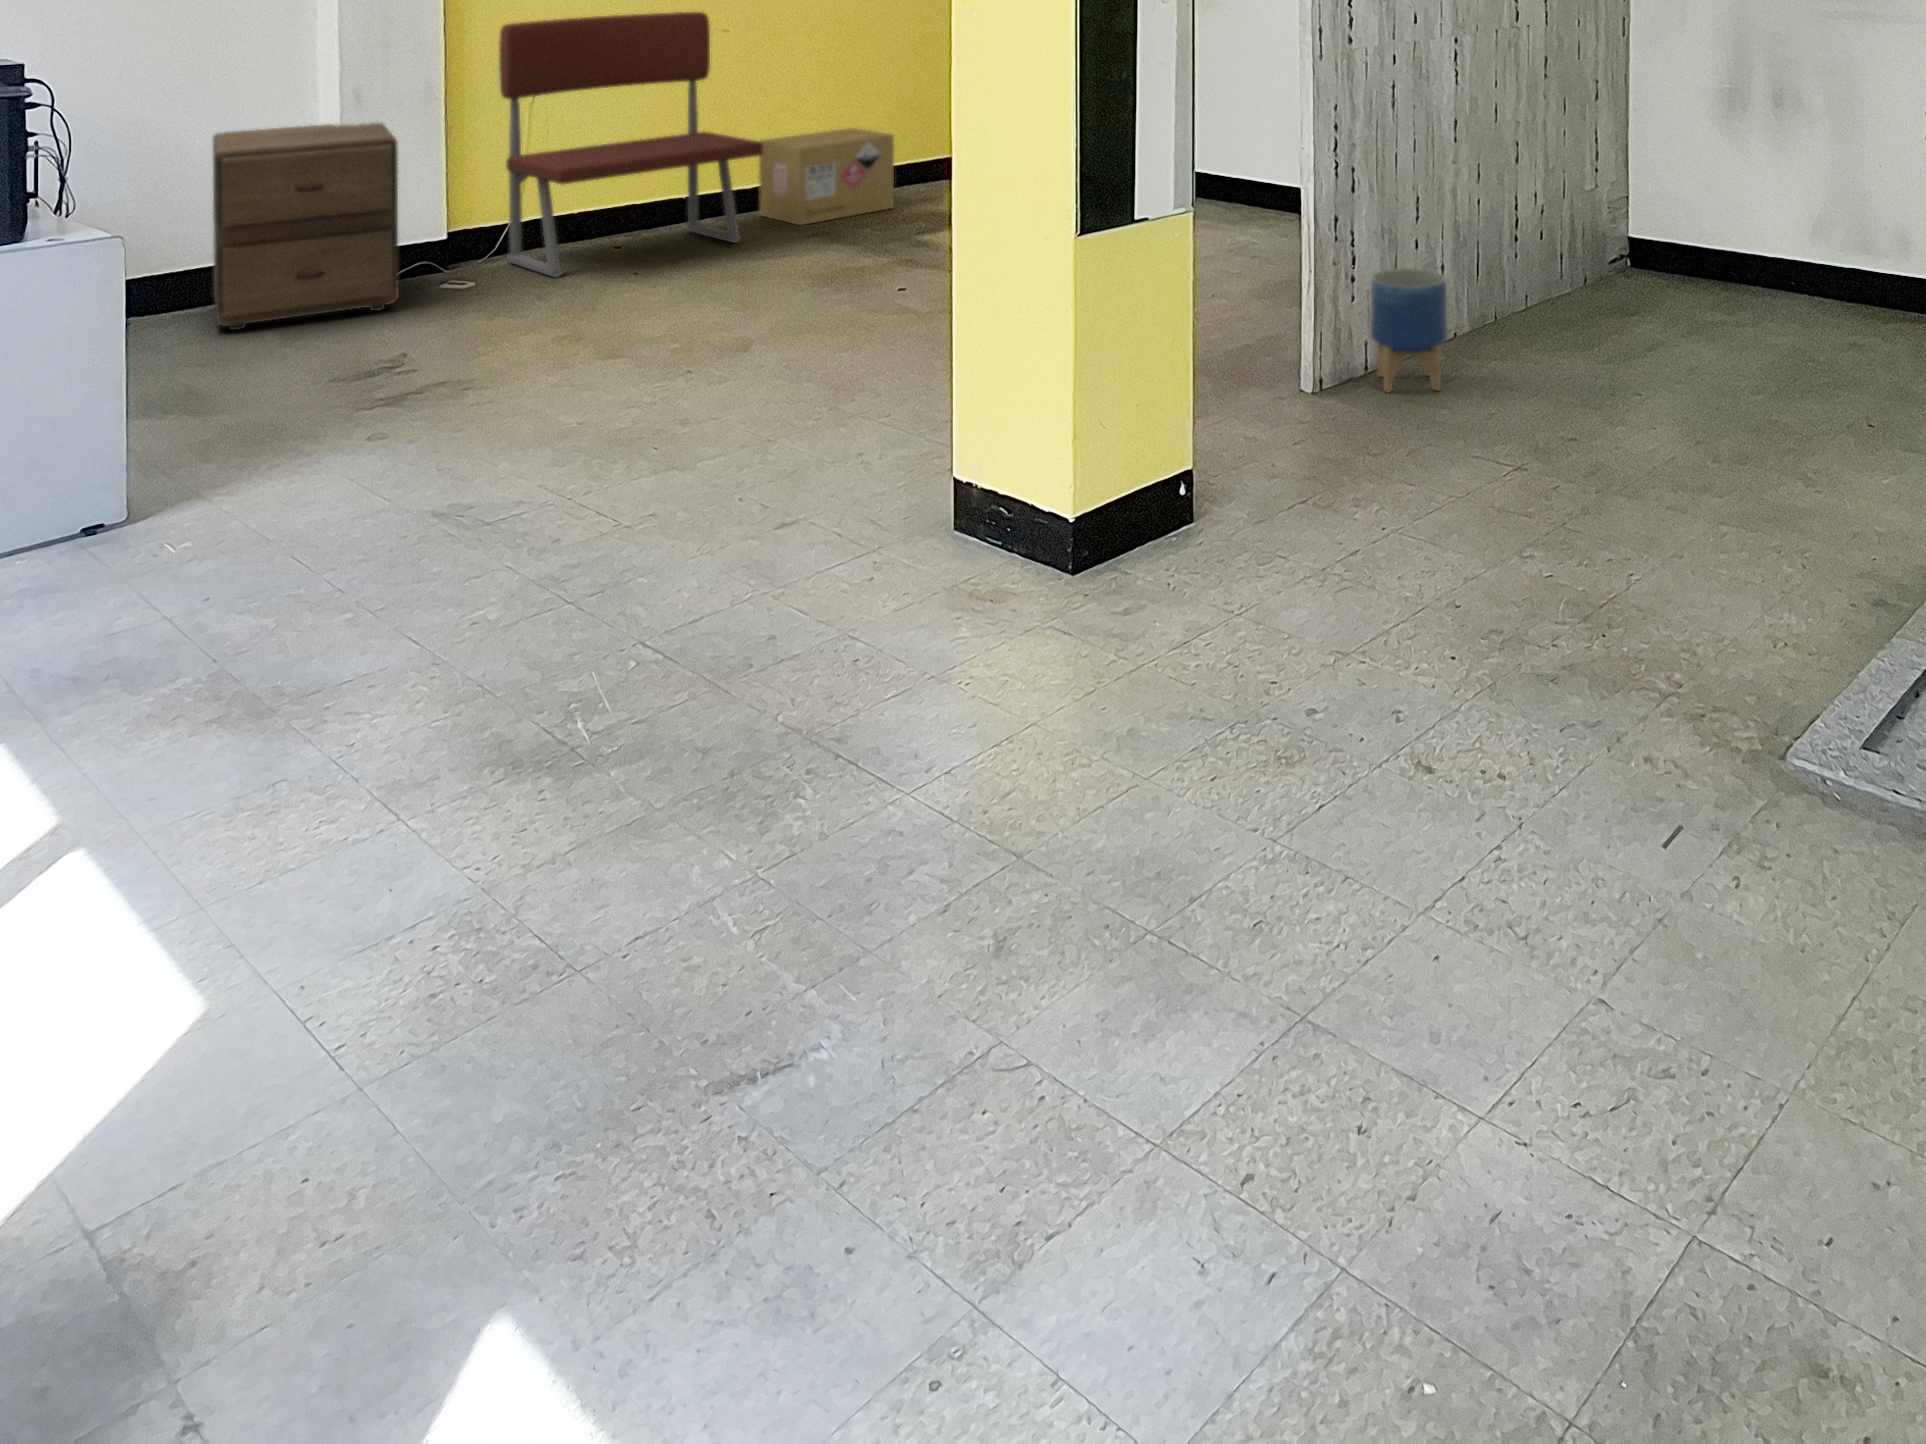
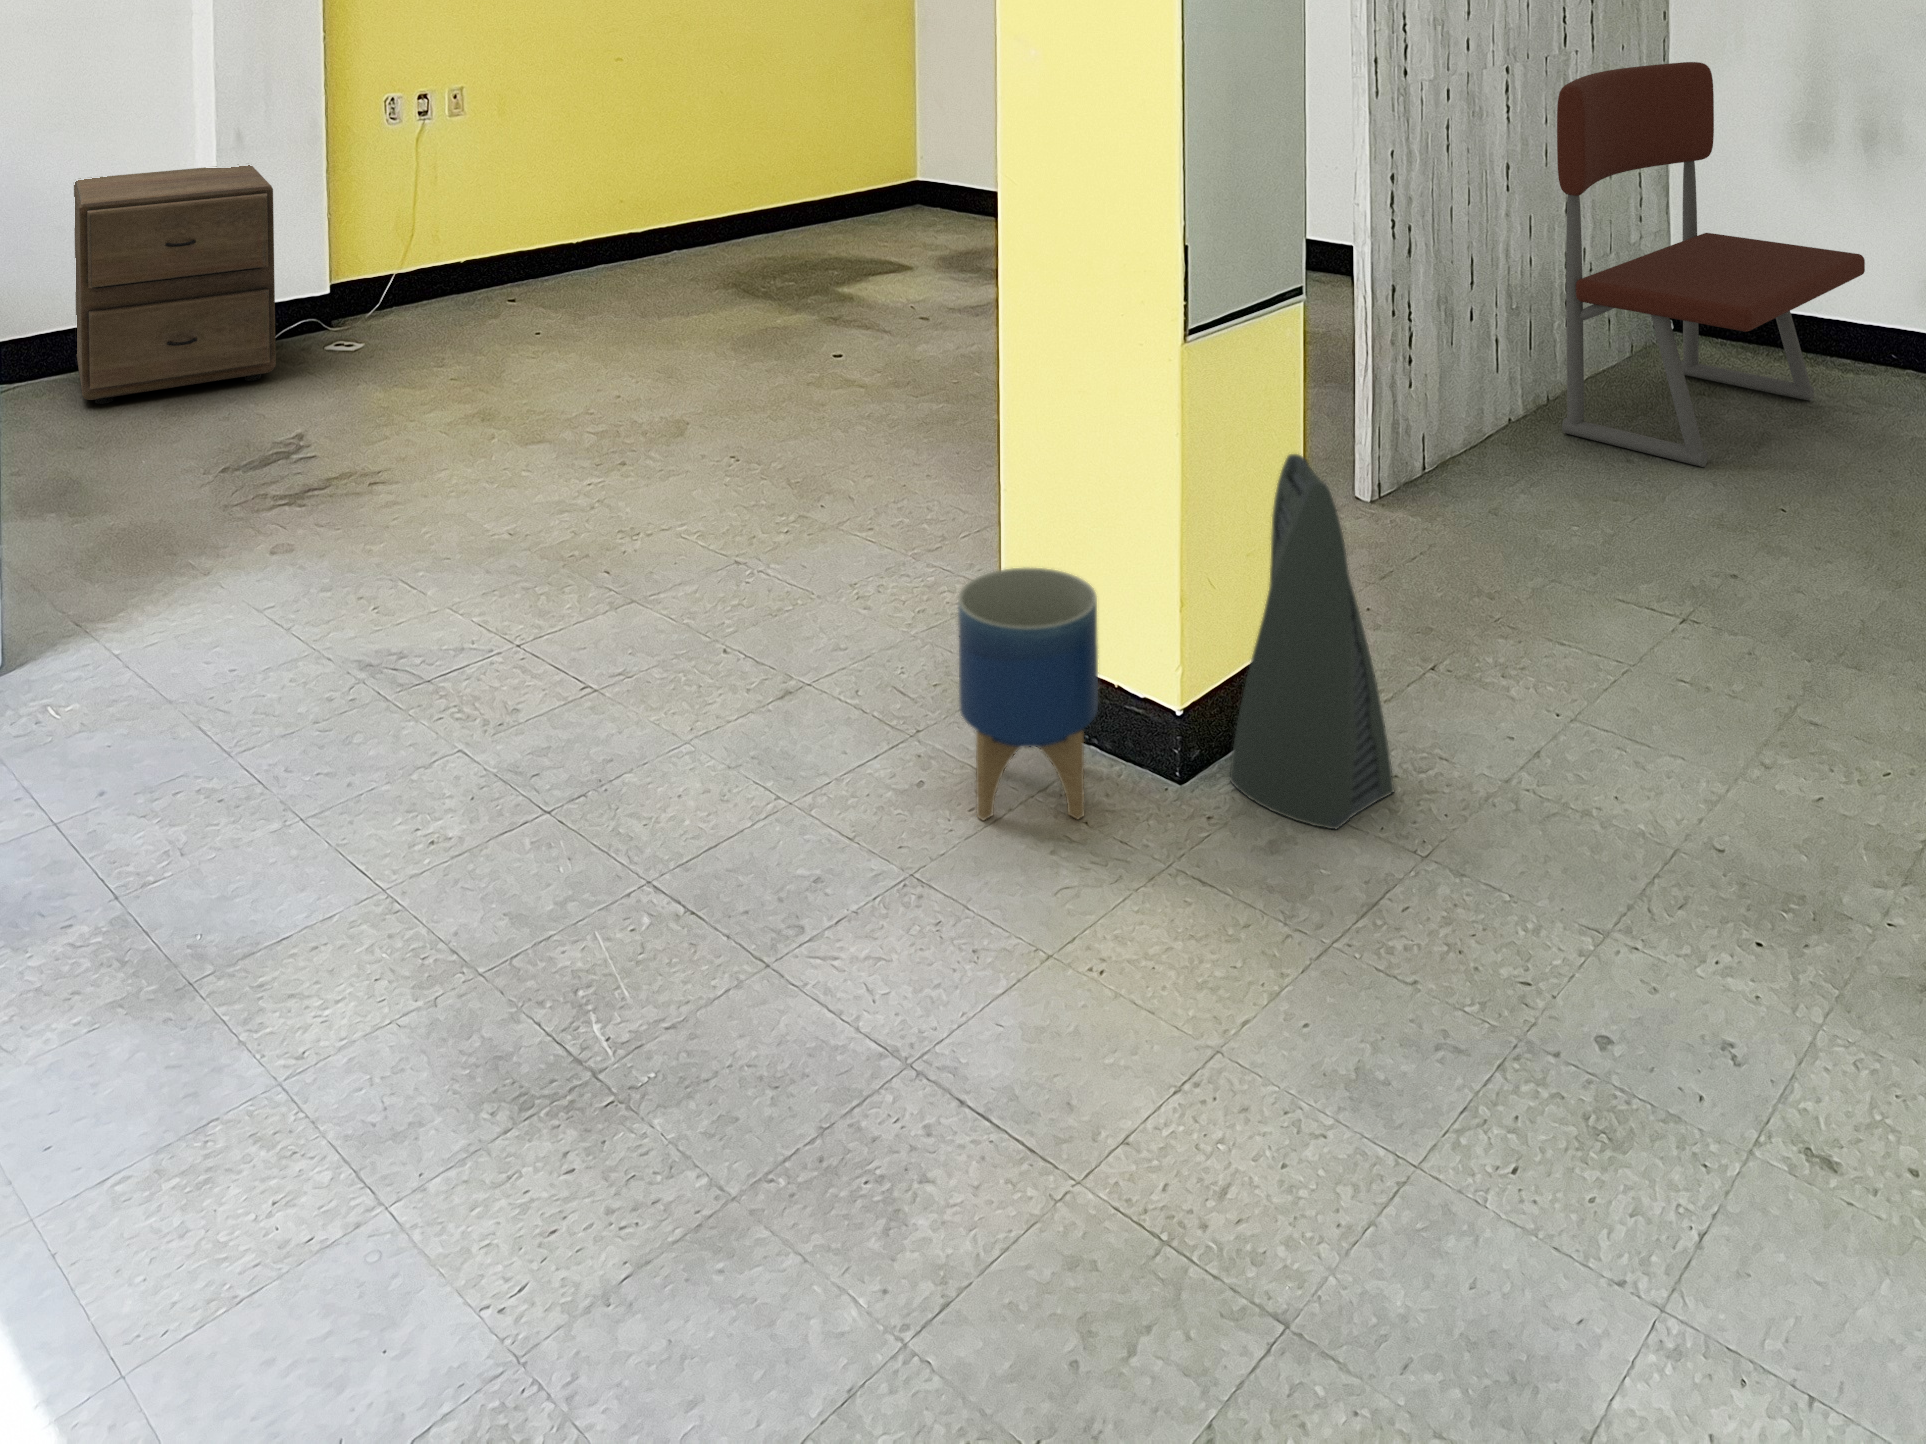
bench: present [499,12,763,278] -> present [1557,62,1865,467]
cardboard box: present [759,128,894,226] -> none [644,165,789,276]
planter: present [1371,268,1447,393] -> present [958,568,1098,820]
air purifier: none [1115,325,1238,602] -> present [1230,454,1394,829]

